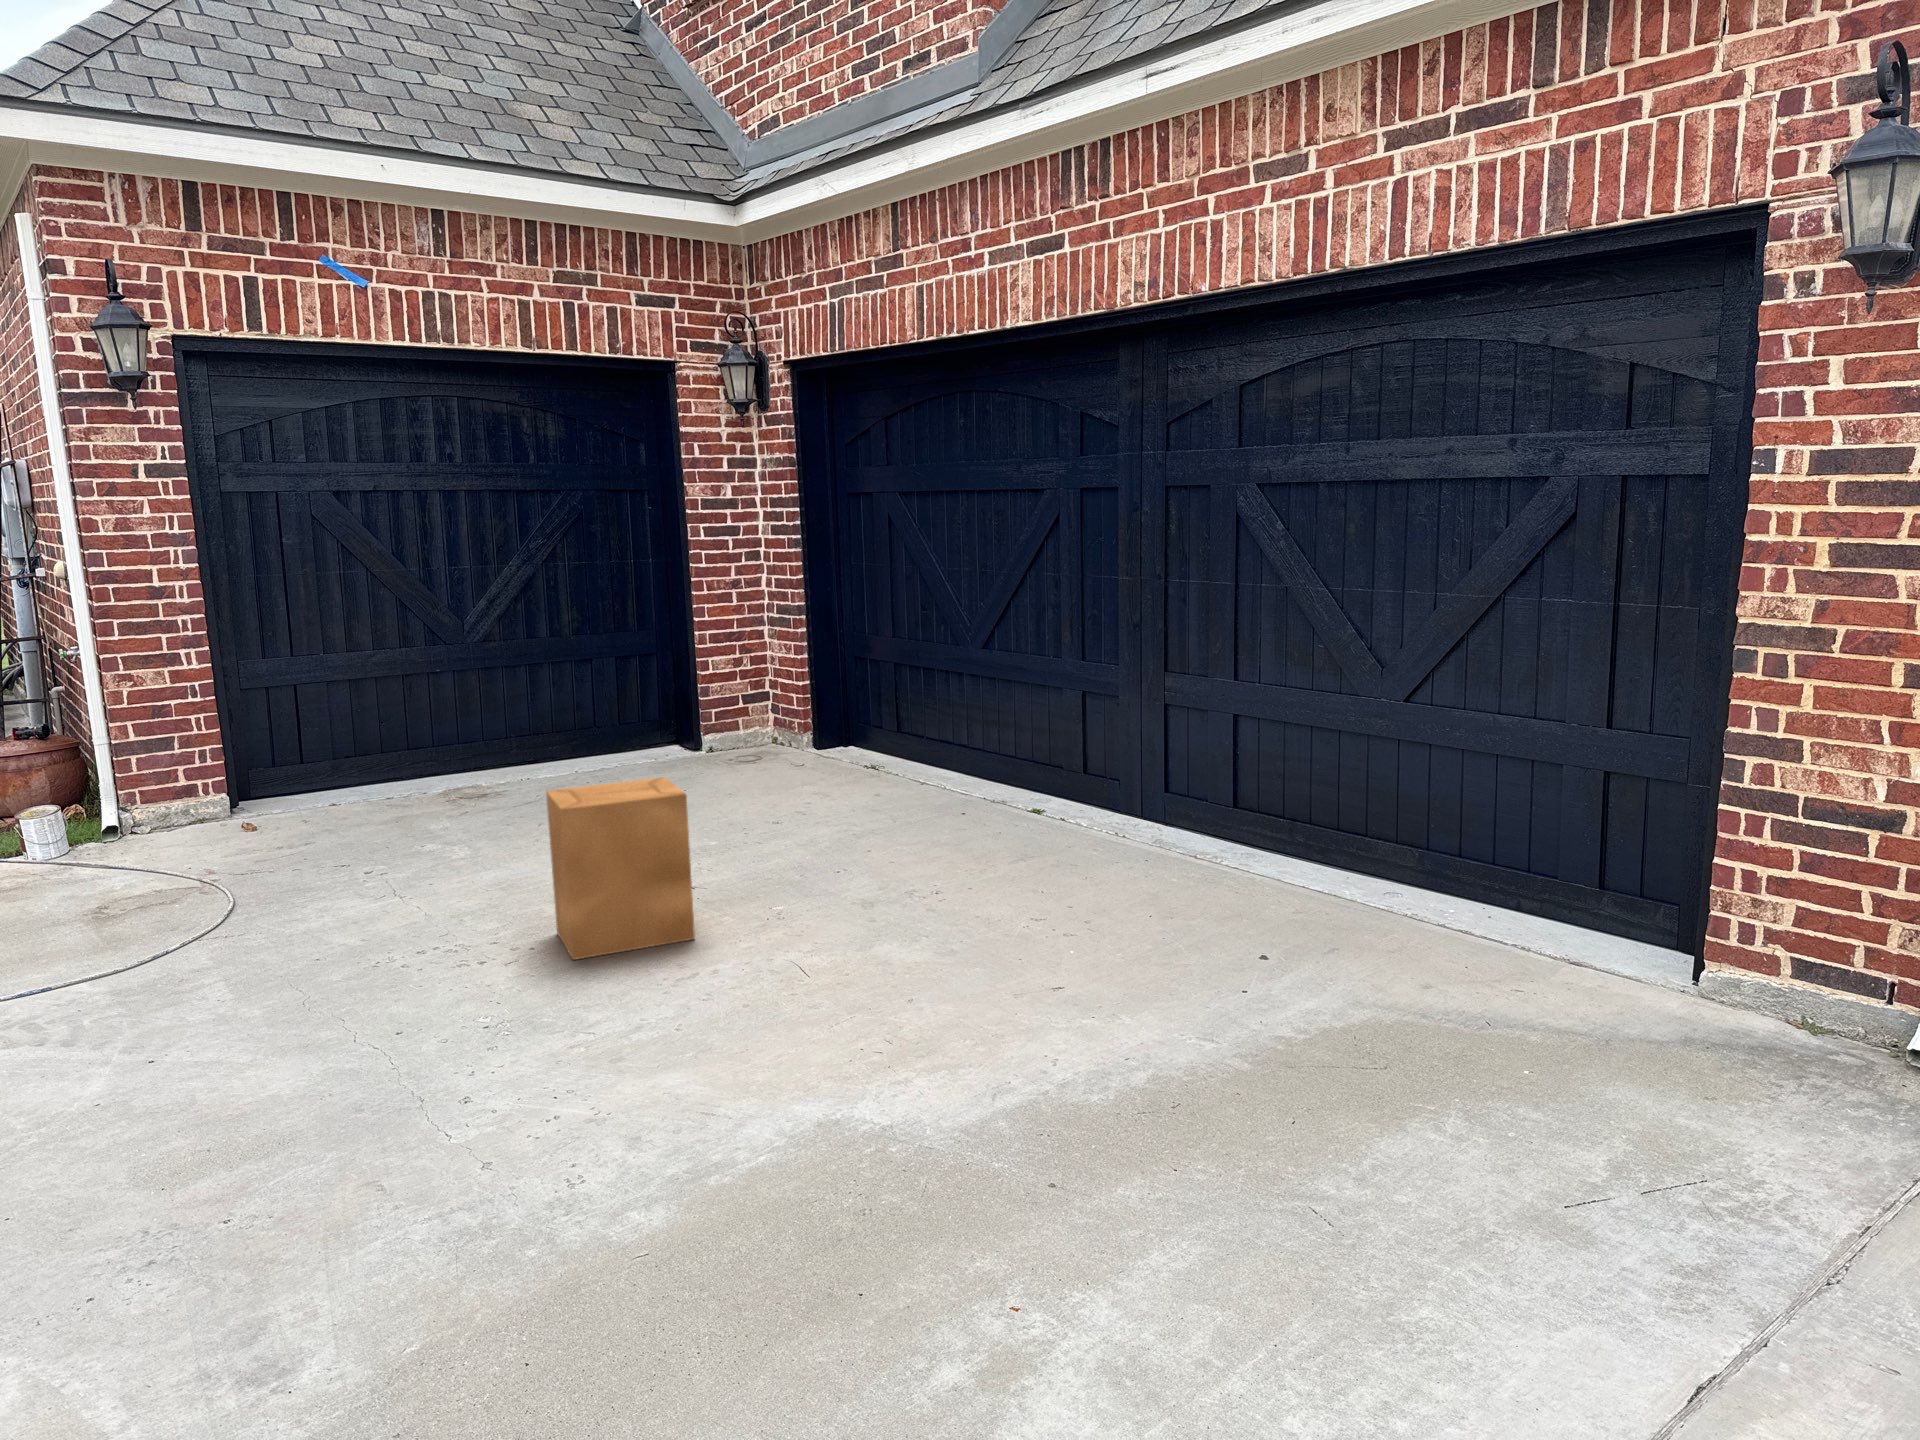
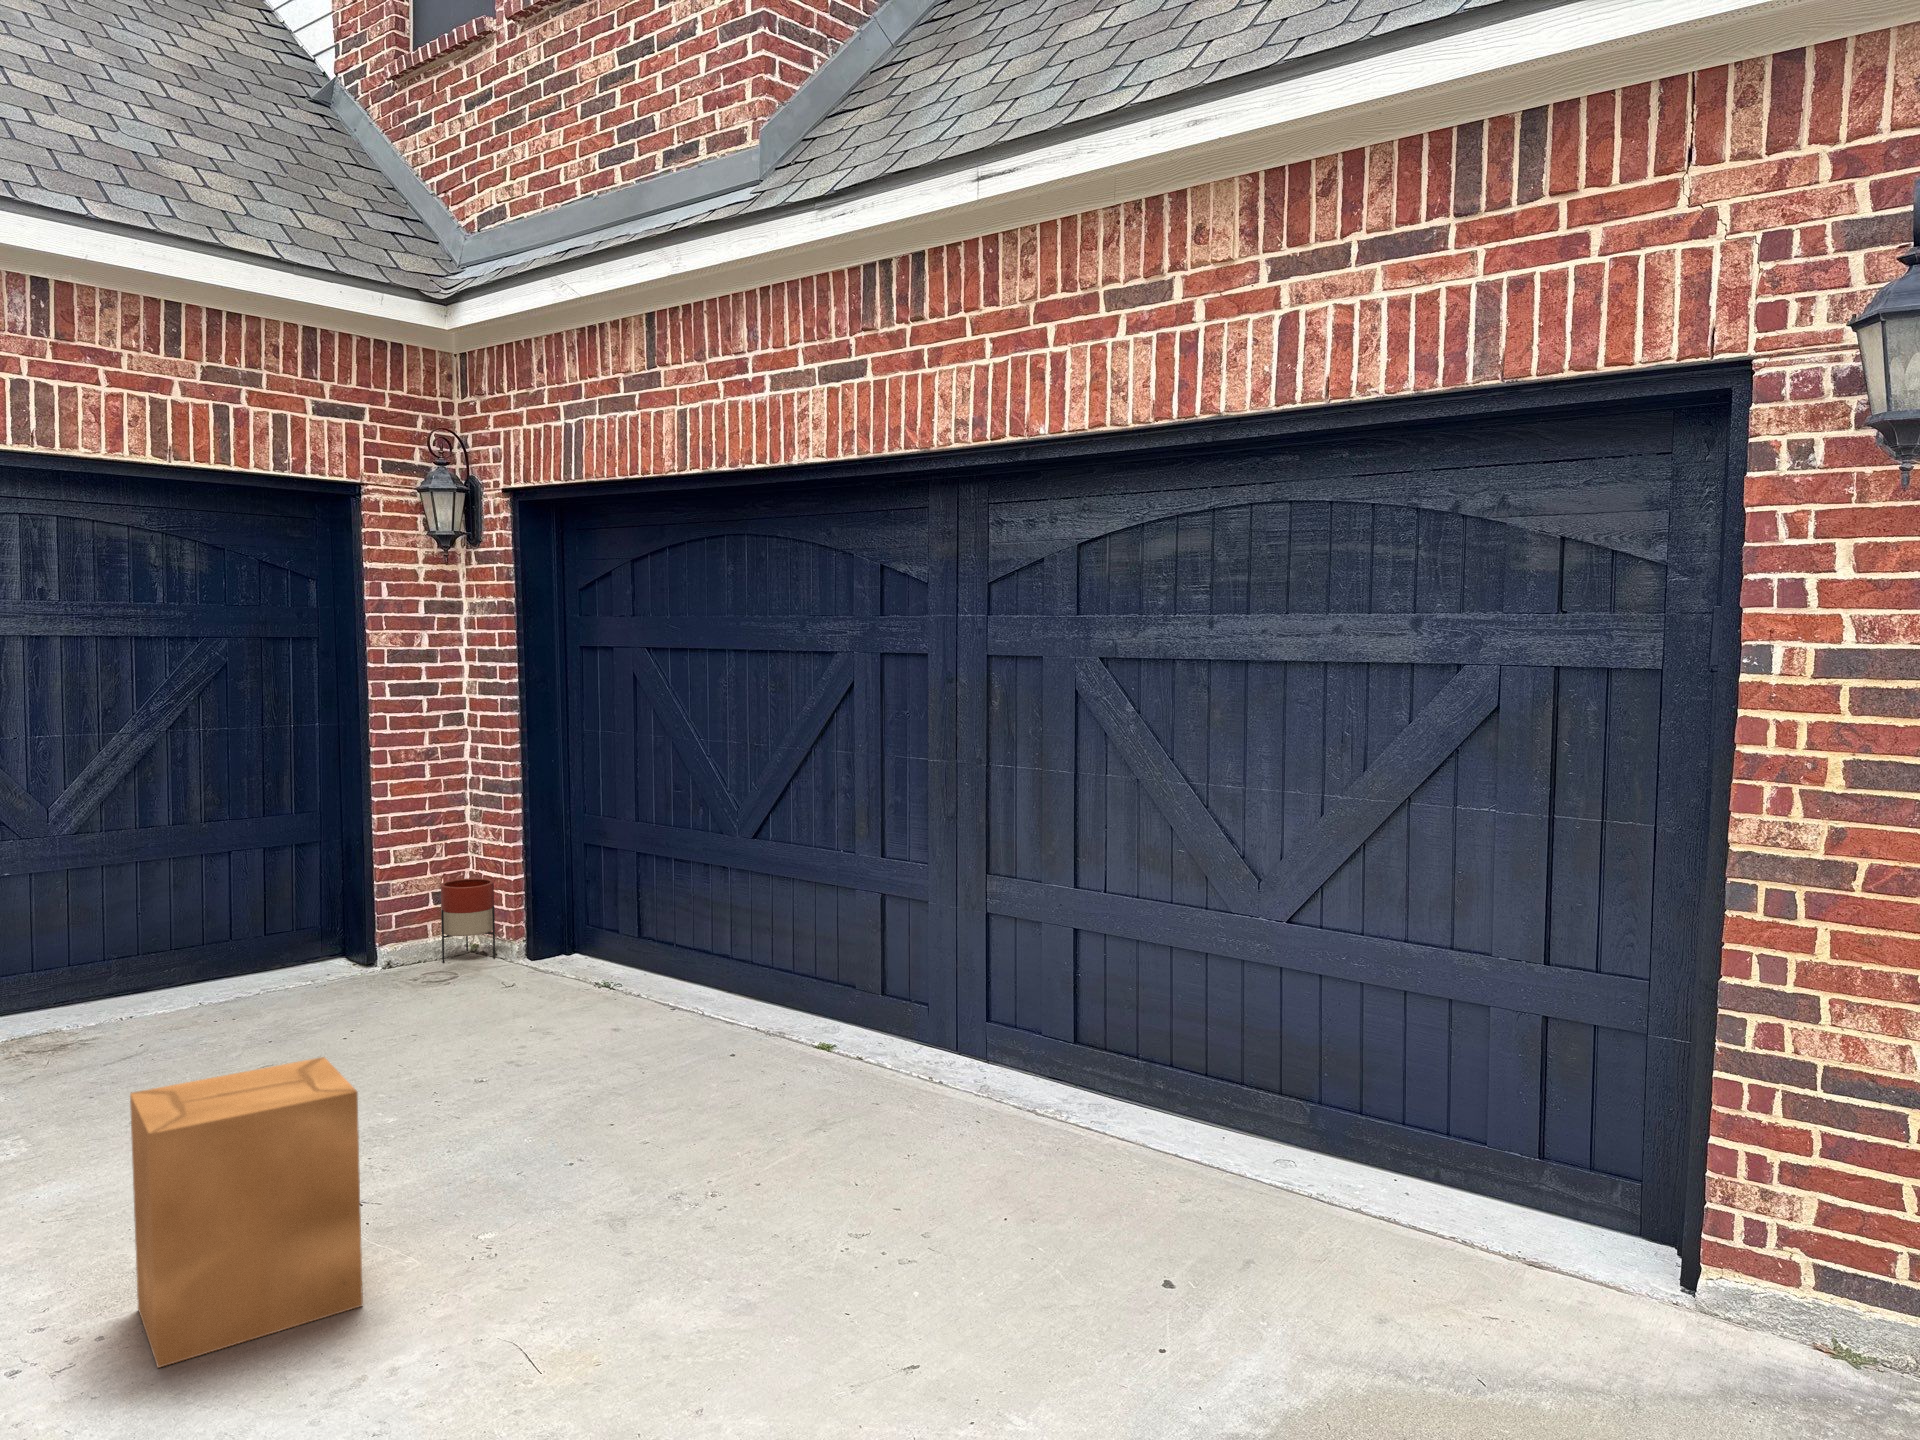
planter: none [745,687,789,753] -> present [441,878,495,963]

